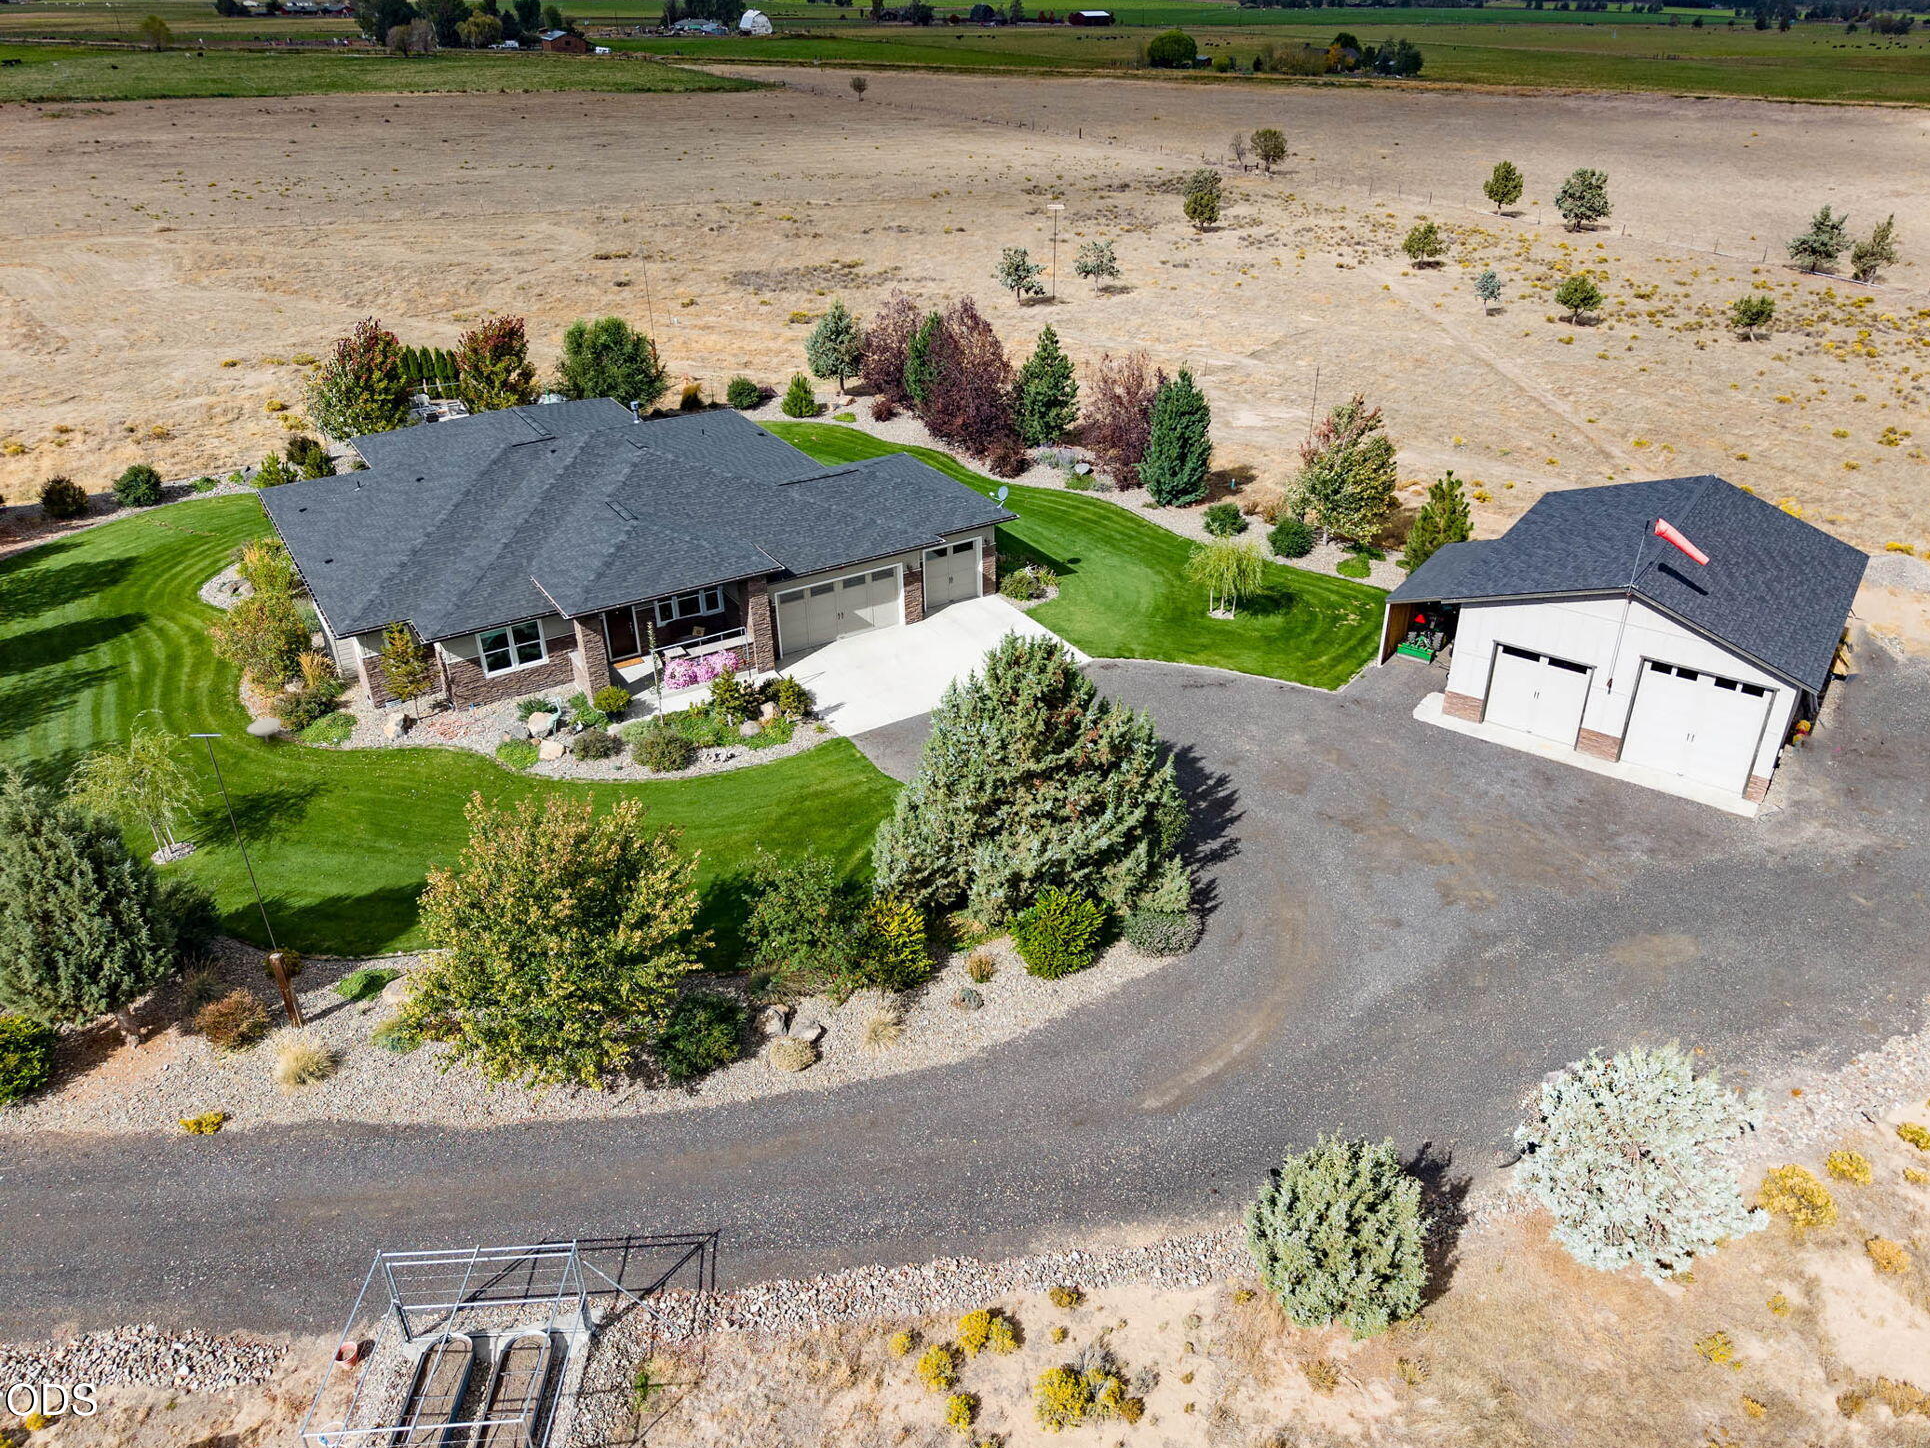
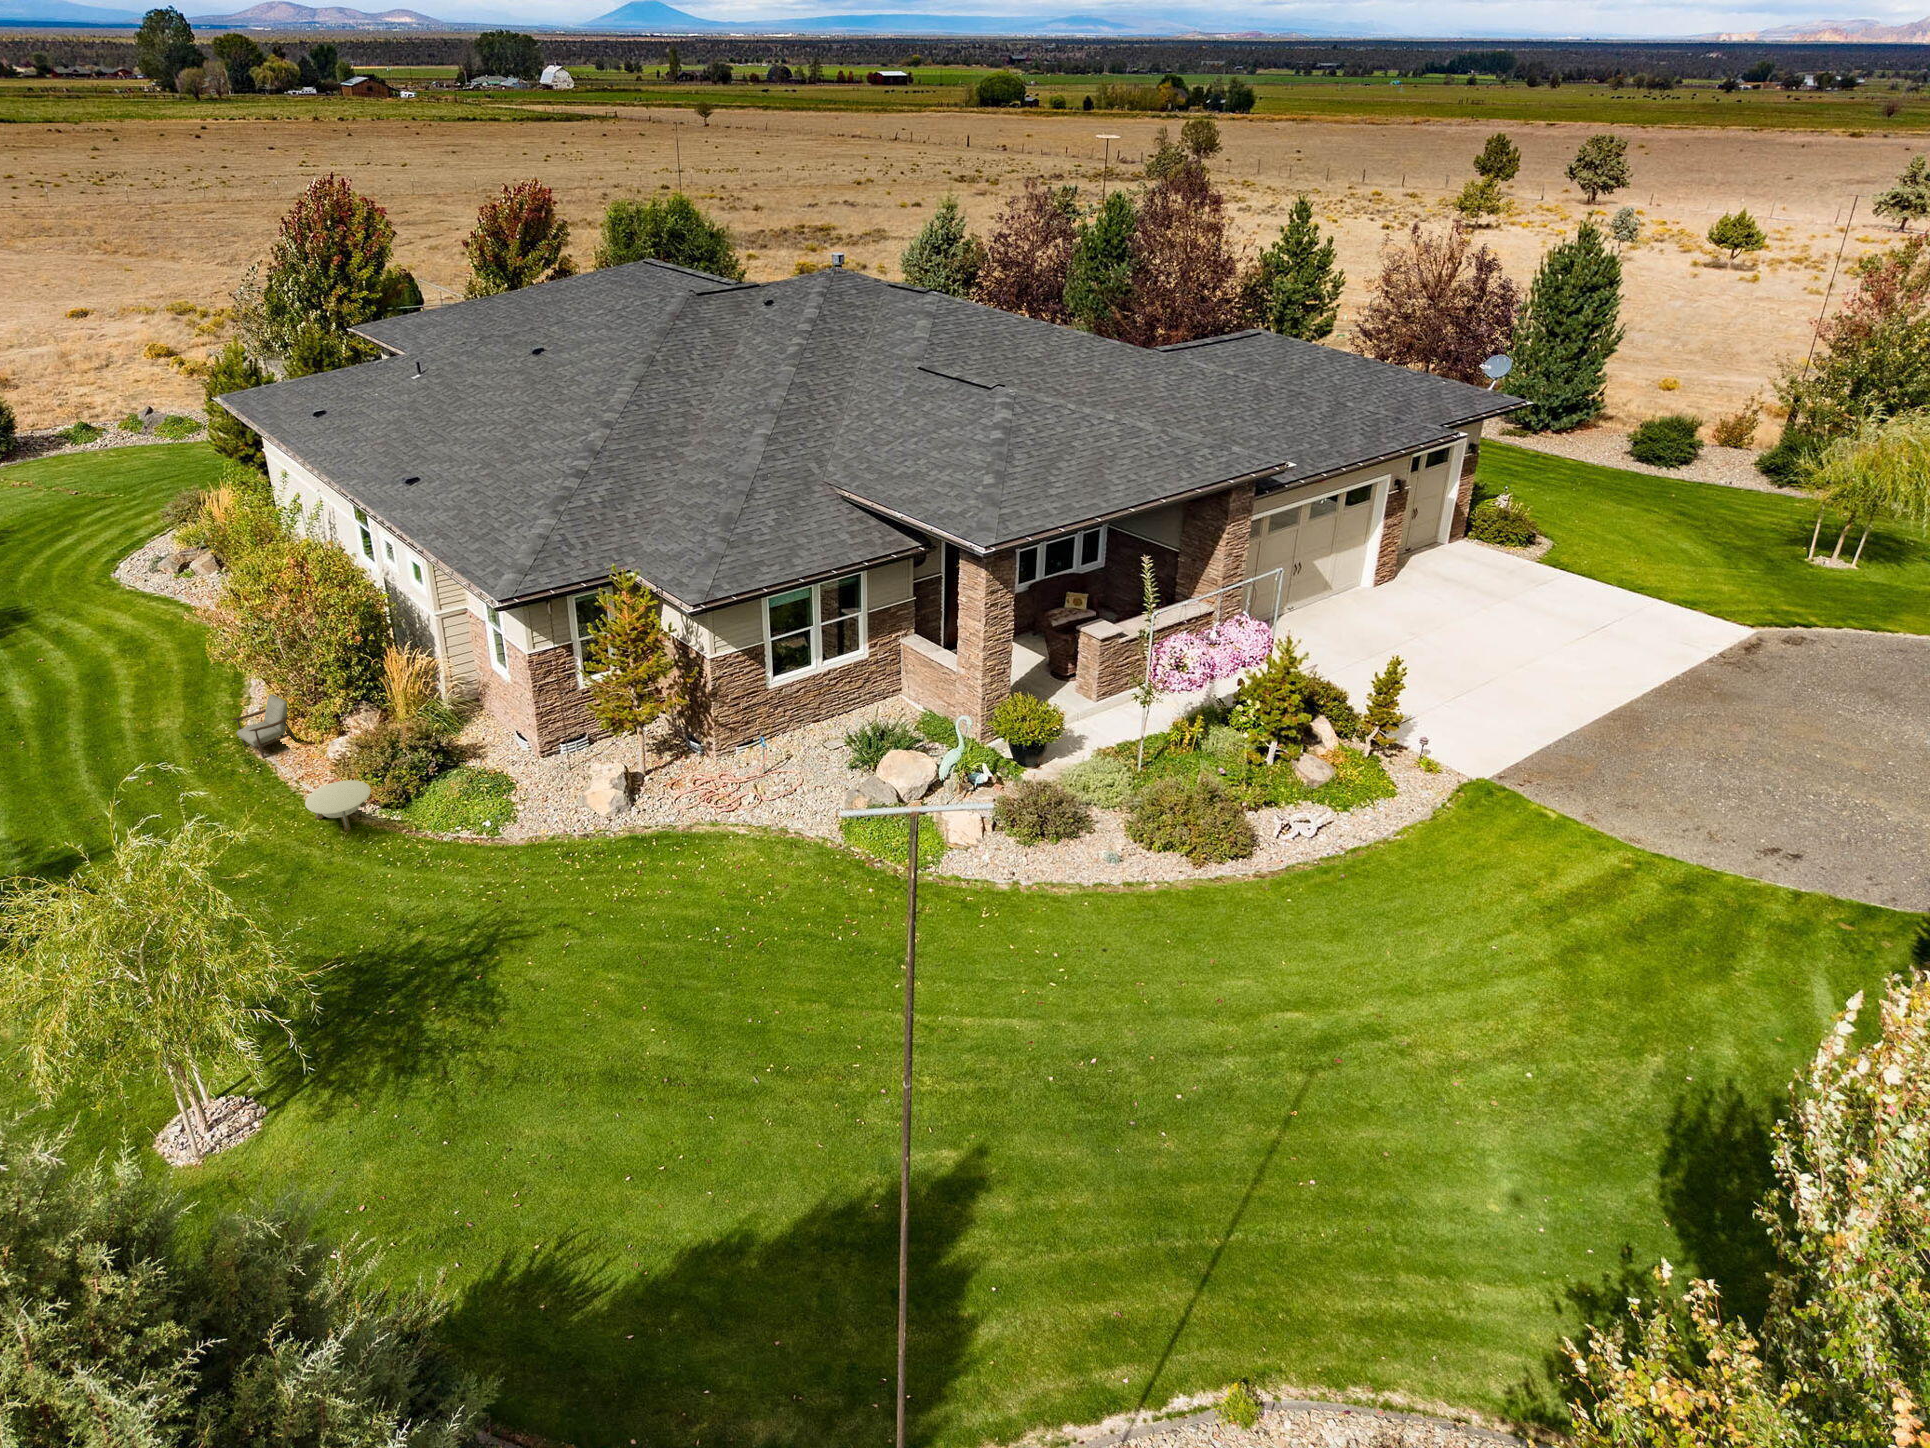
chair: none [225,672,261,705] -> present [232,694,298,758]

